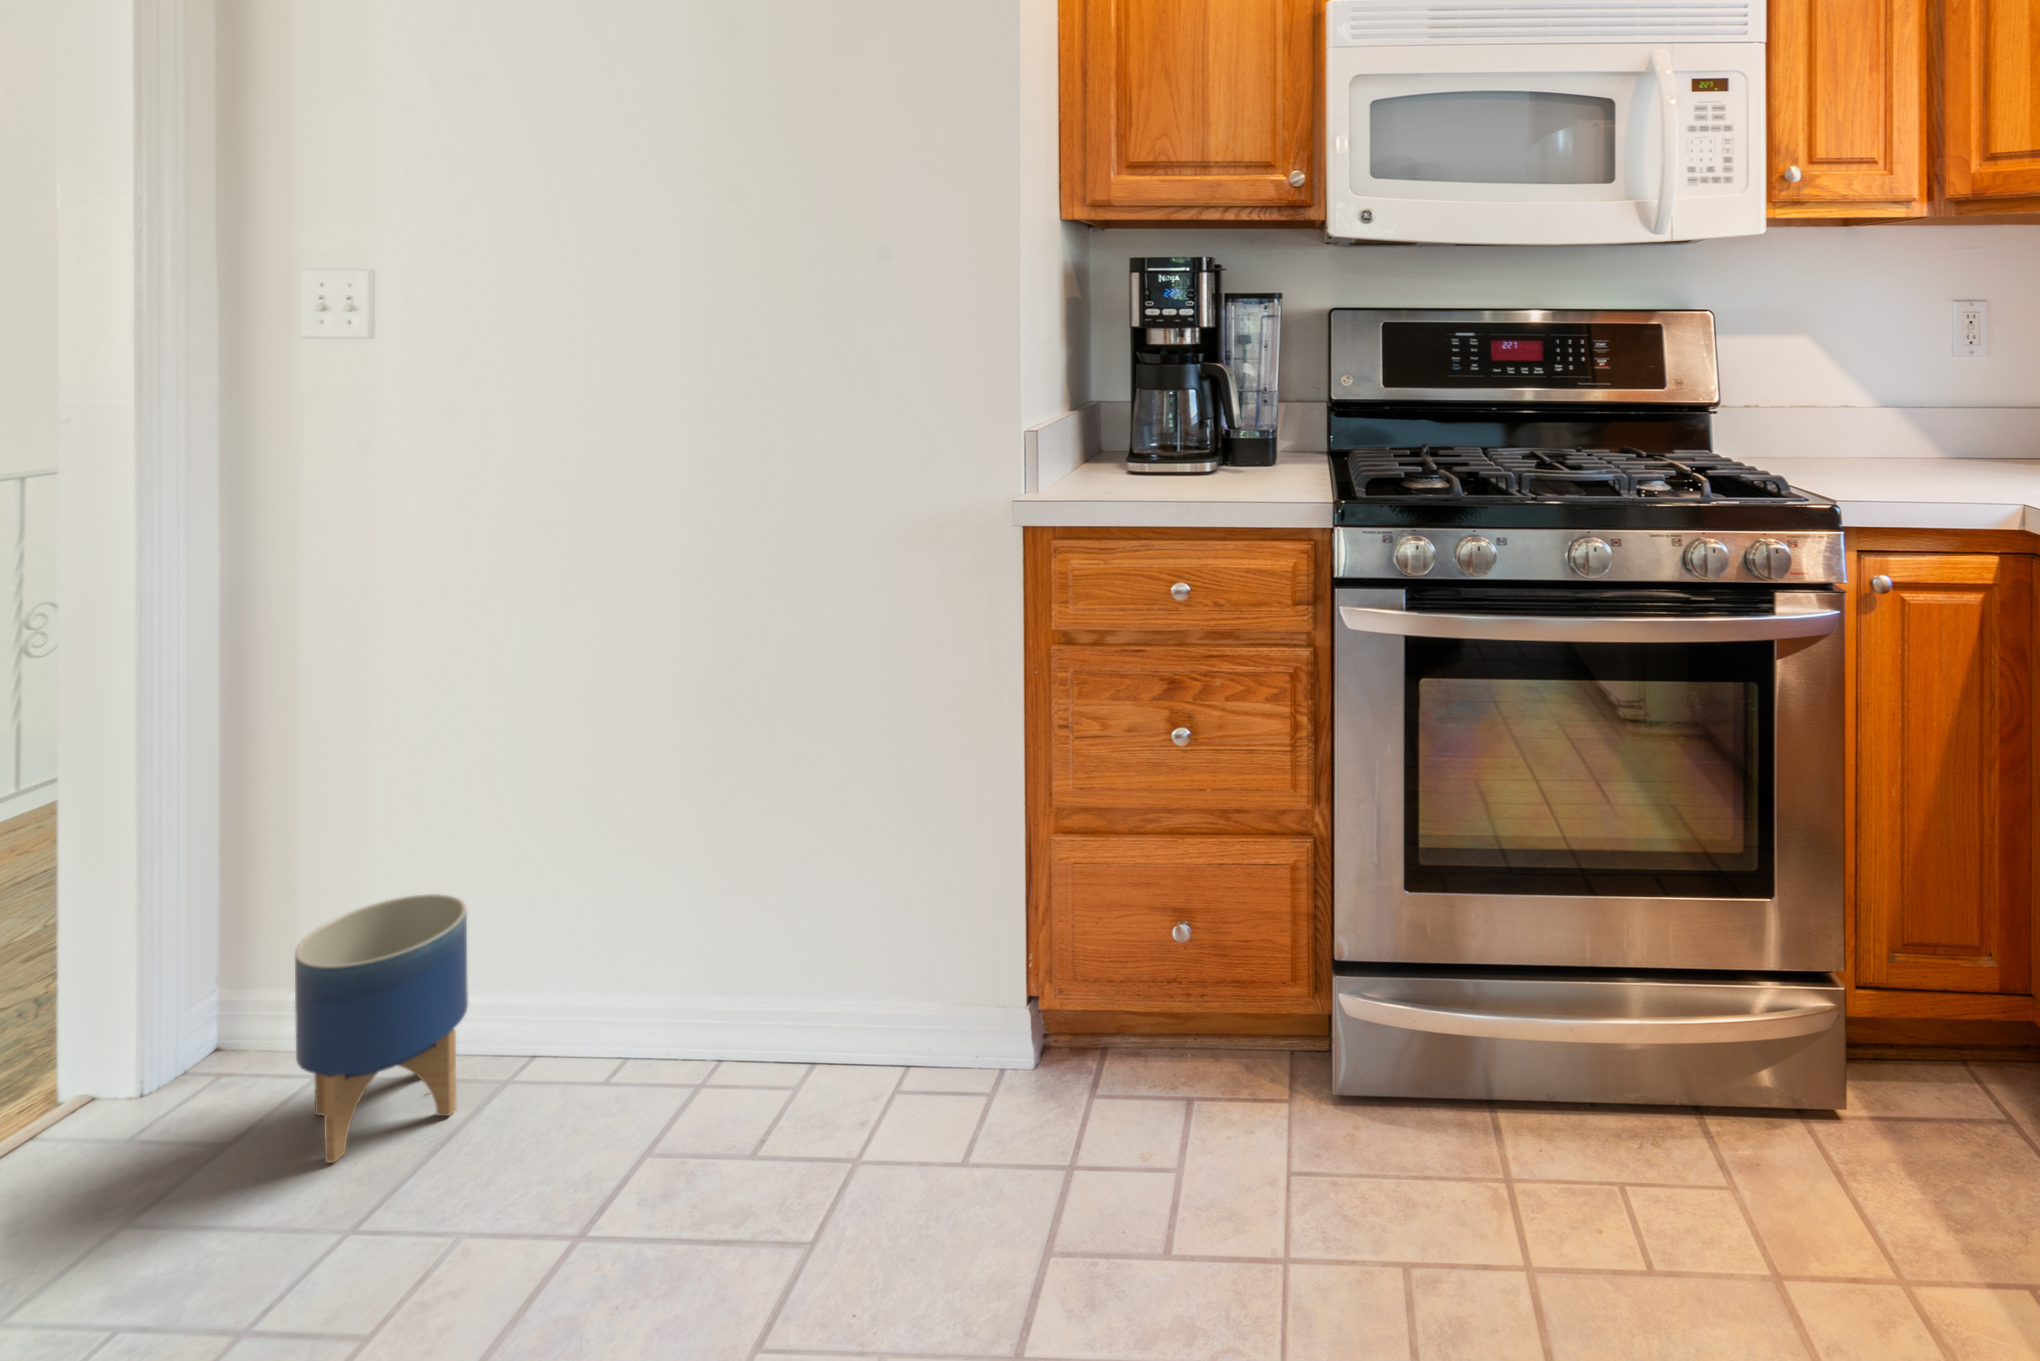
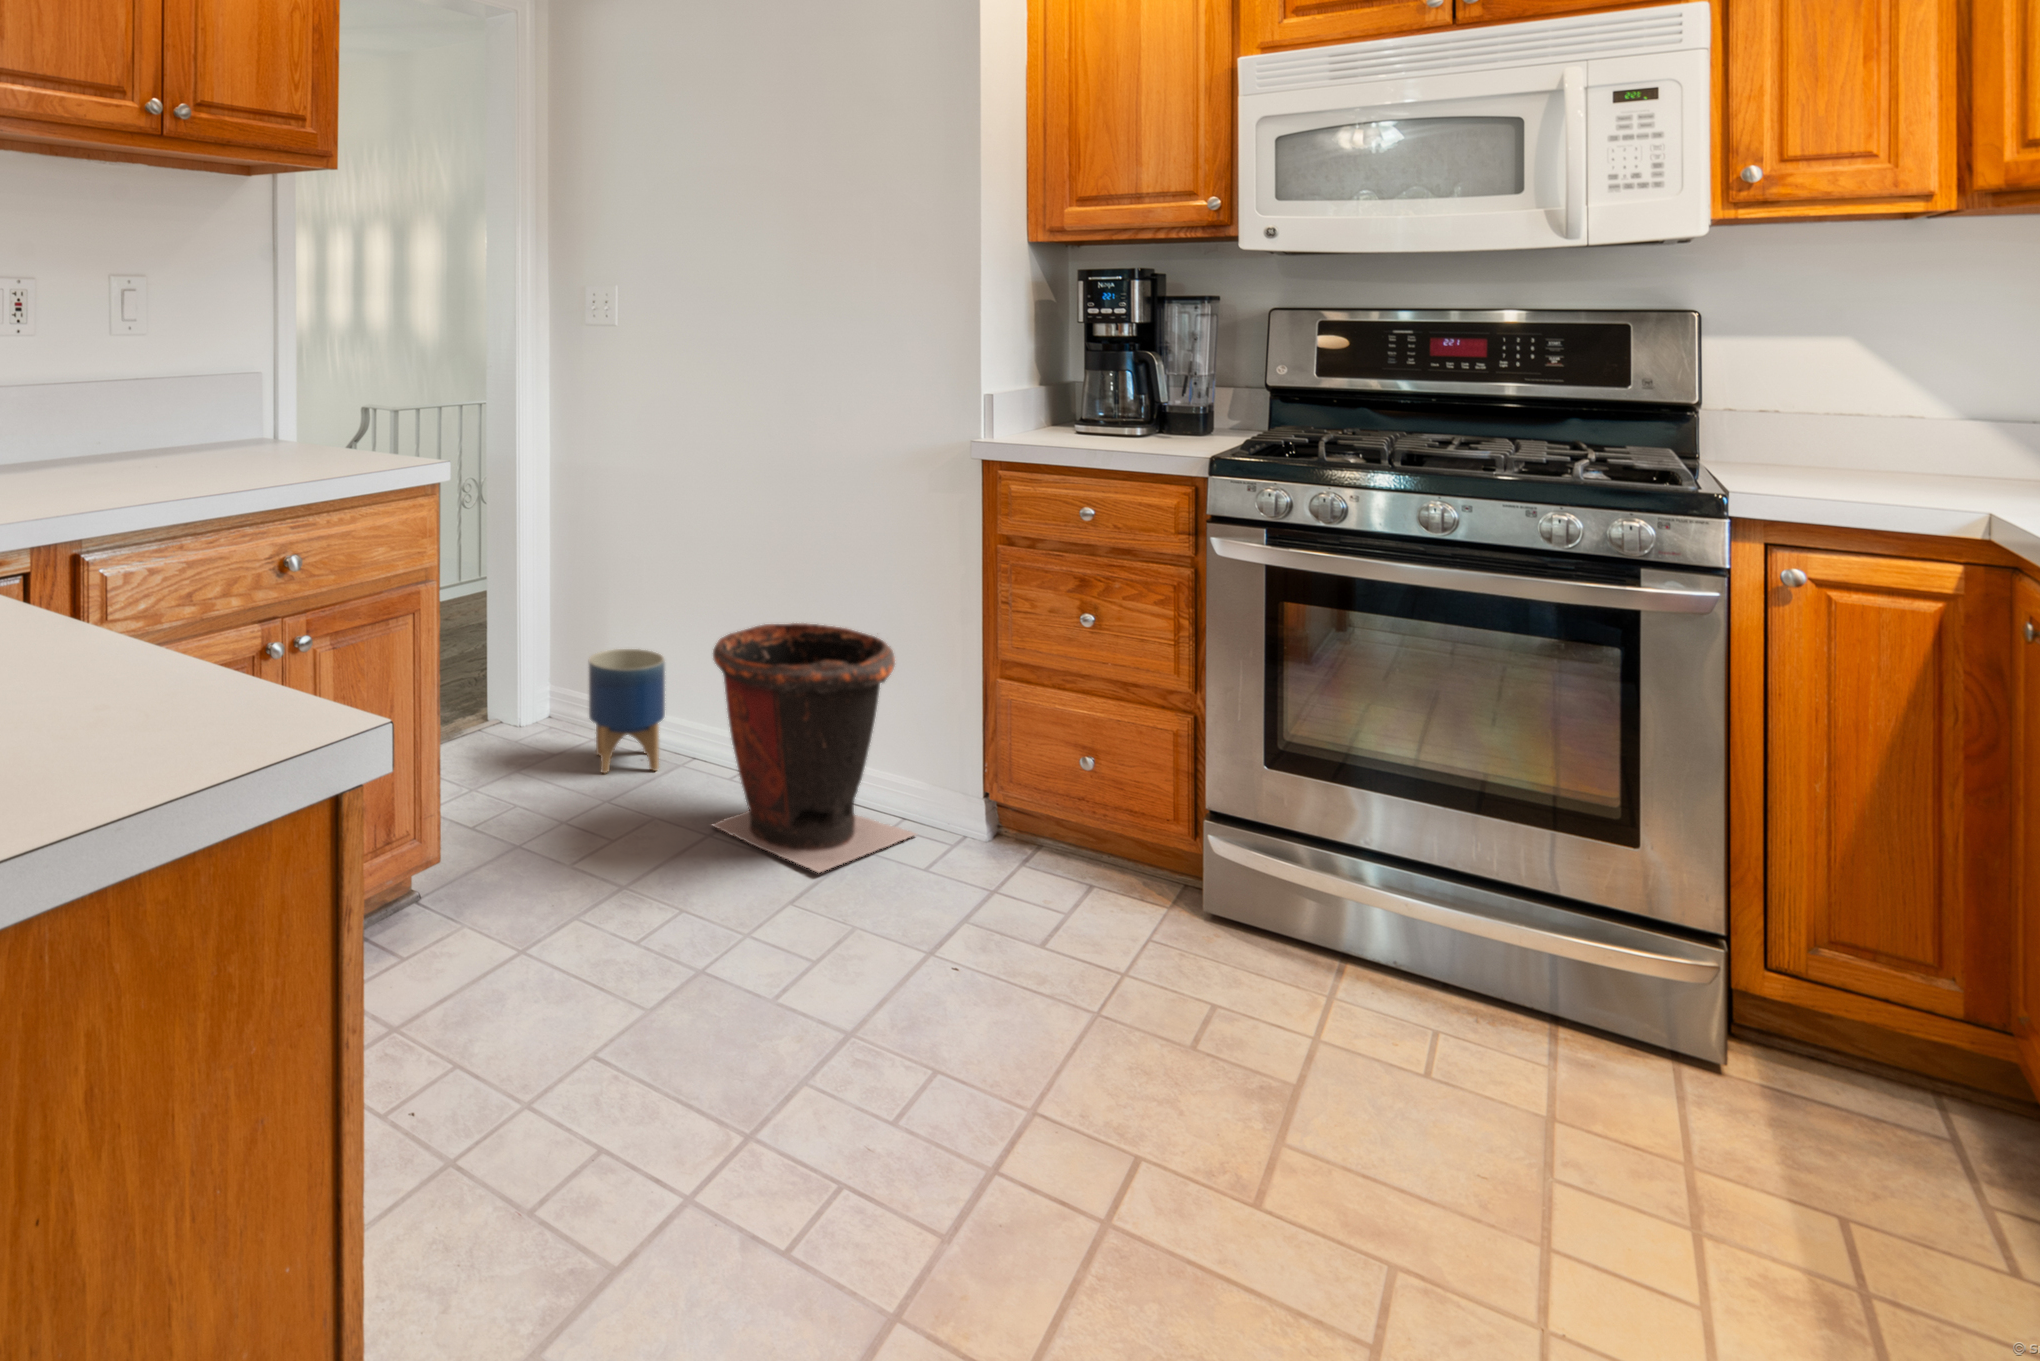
waste bin: none [574,799,942,1267] -> present [713,623,916,872]

